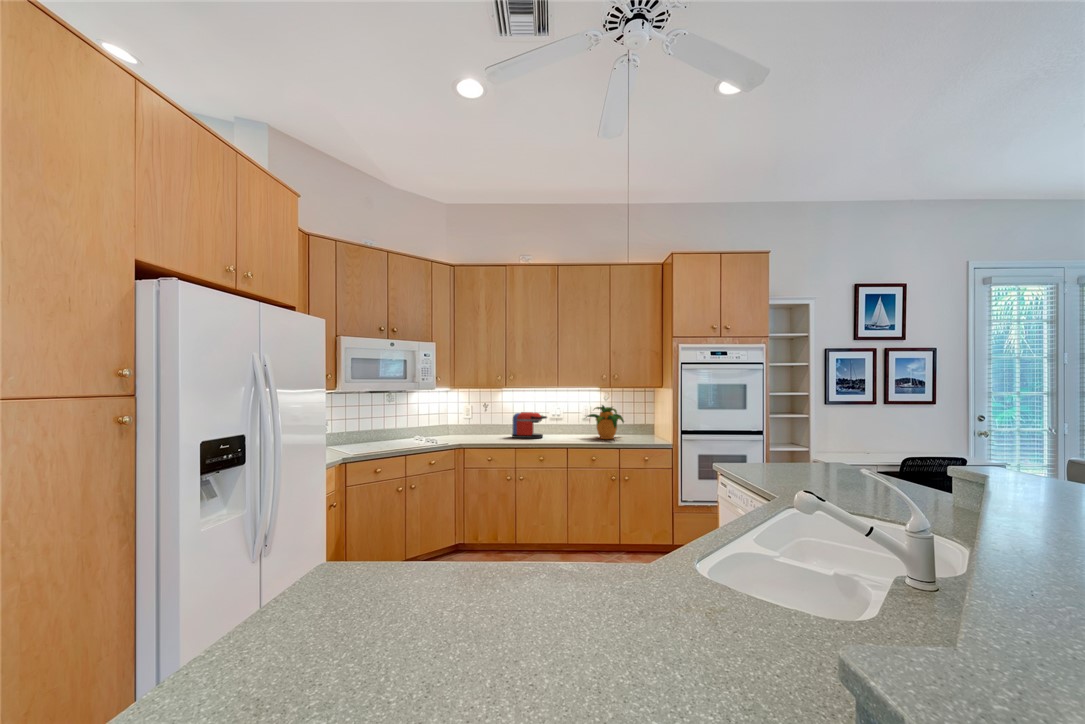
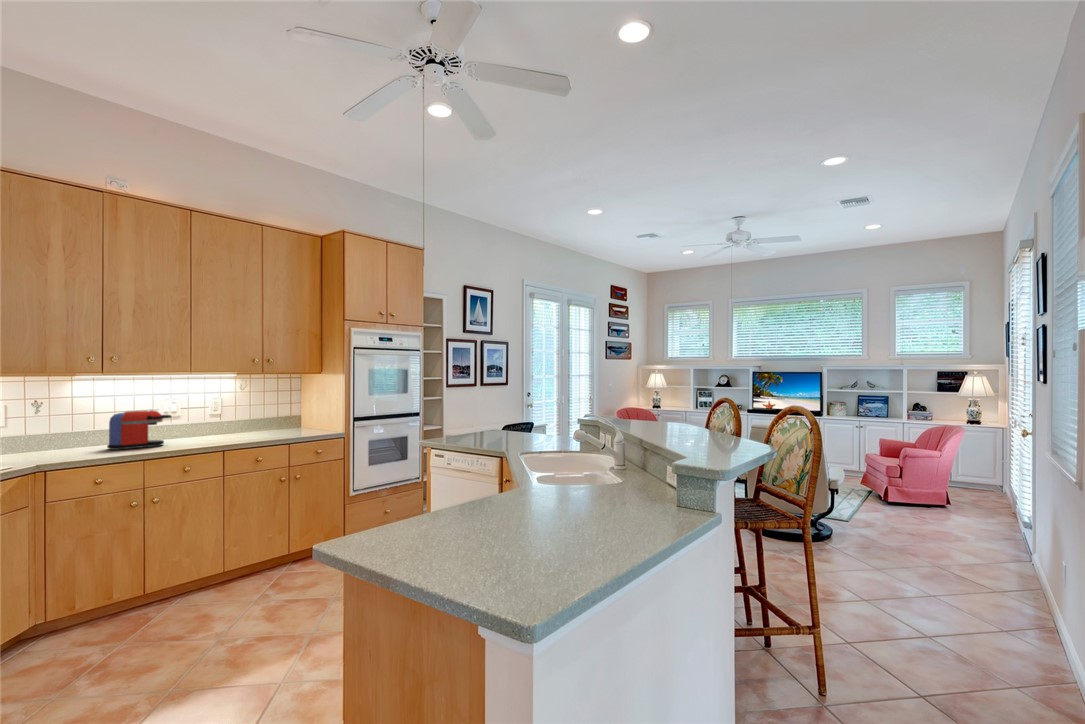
potted plant: present [586,405,624,439] -> none [223,395,282,437]

